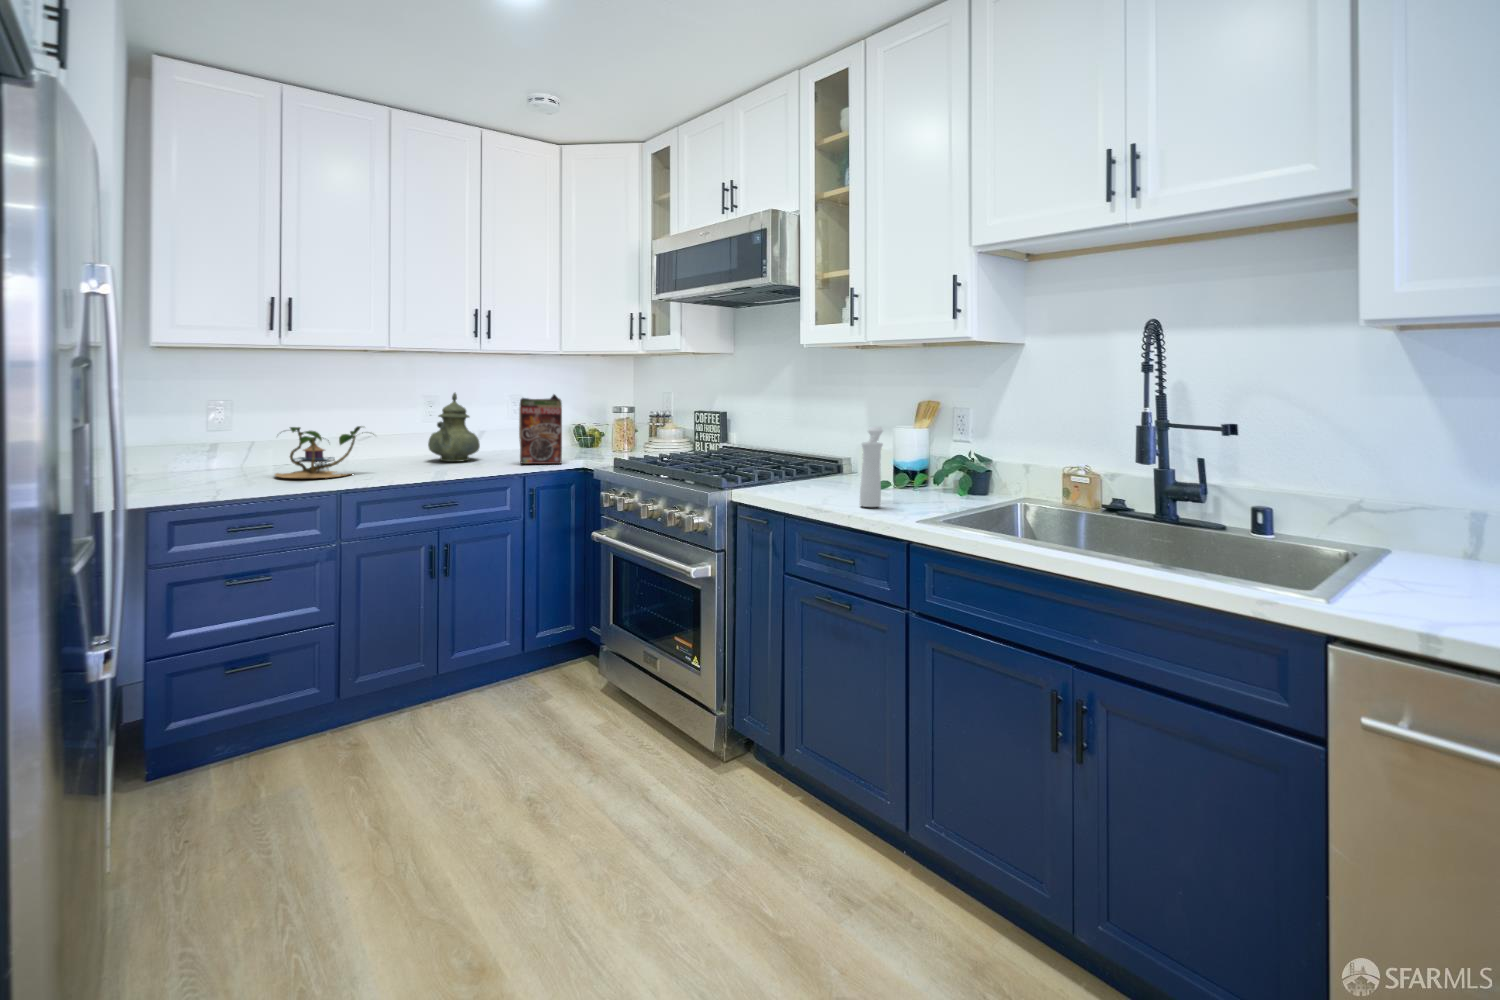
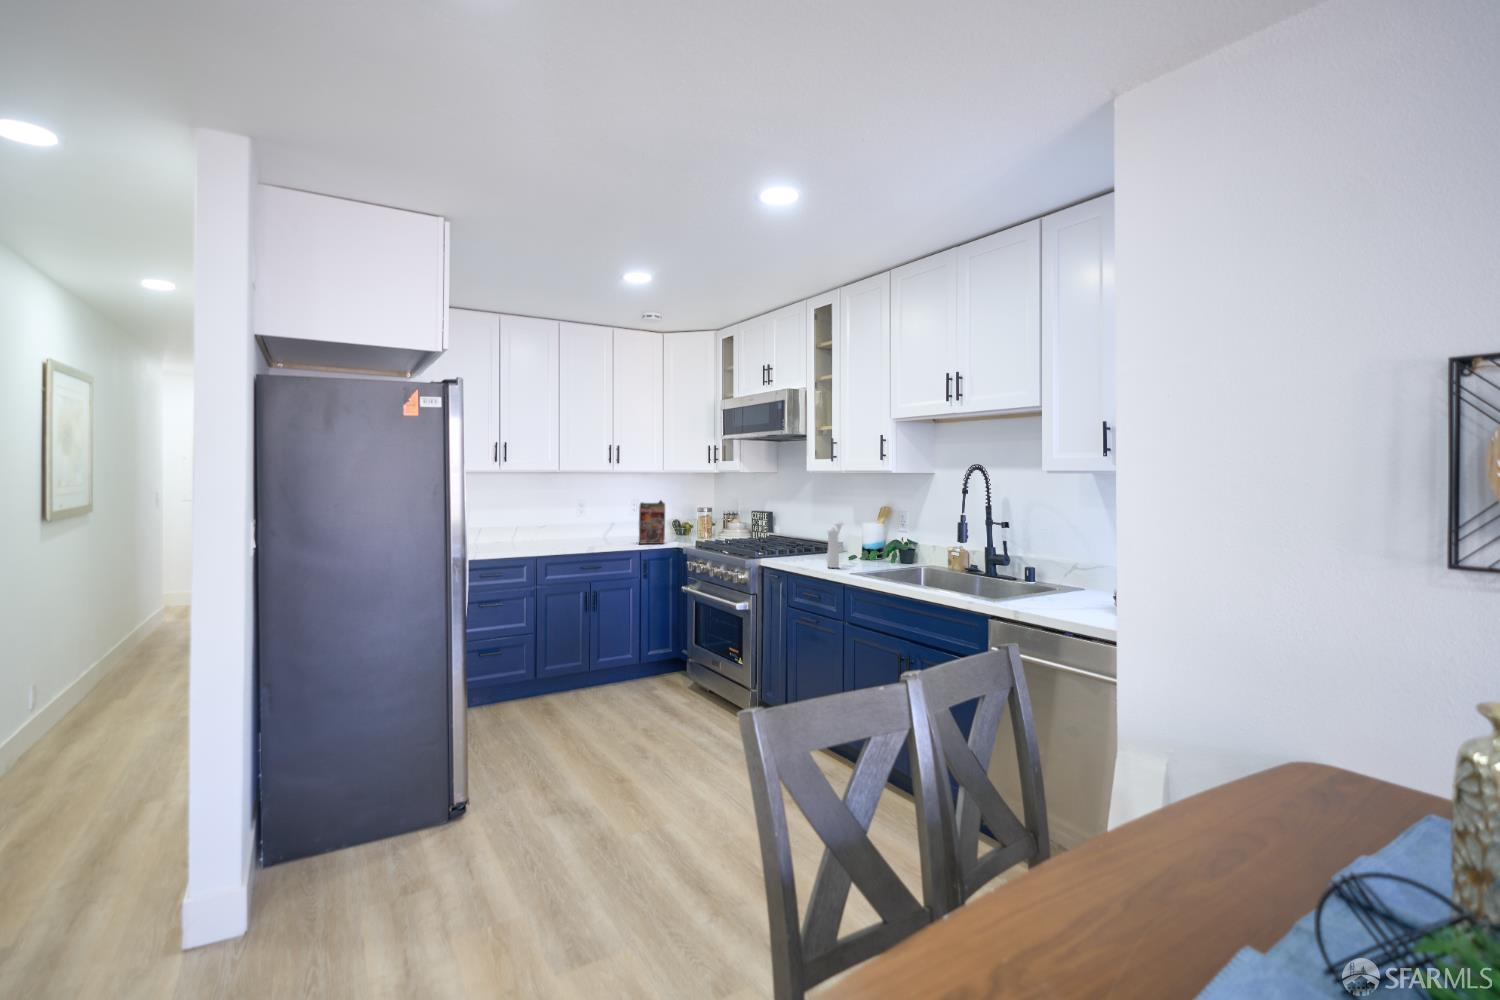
teapot: present [428,393,480,462] -> none [583,499,614,542]
plant: present [275,426,361,478] -> none [498,520,556,551]

